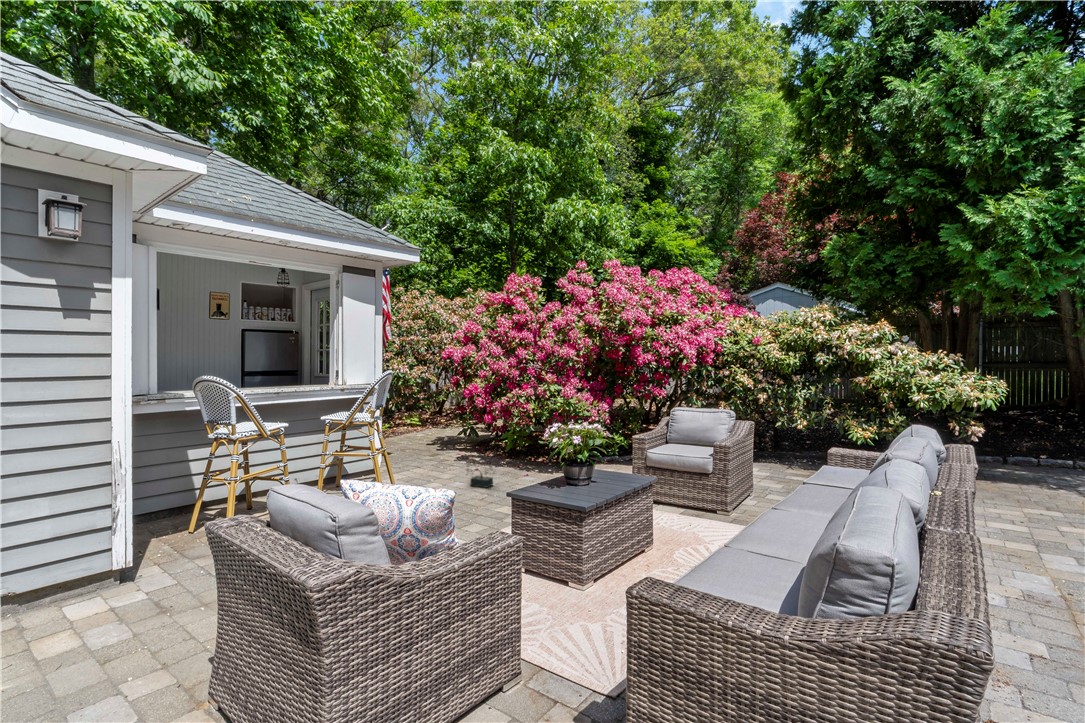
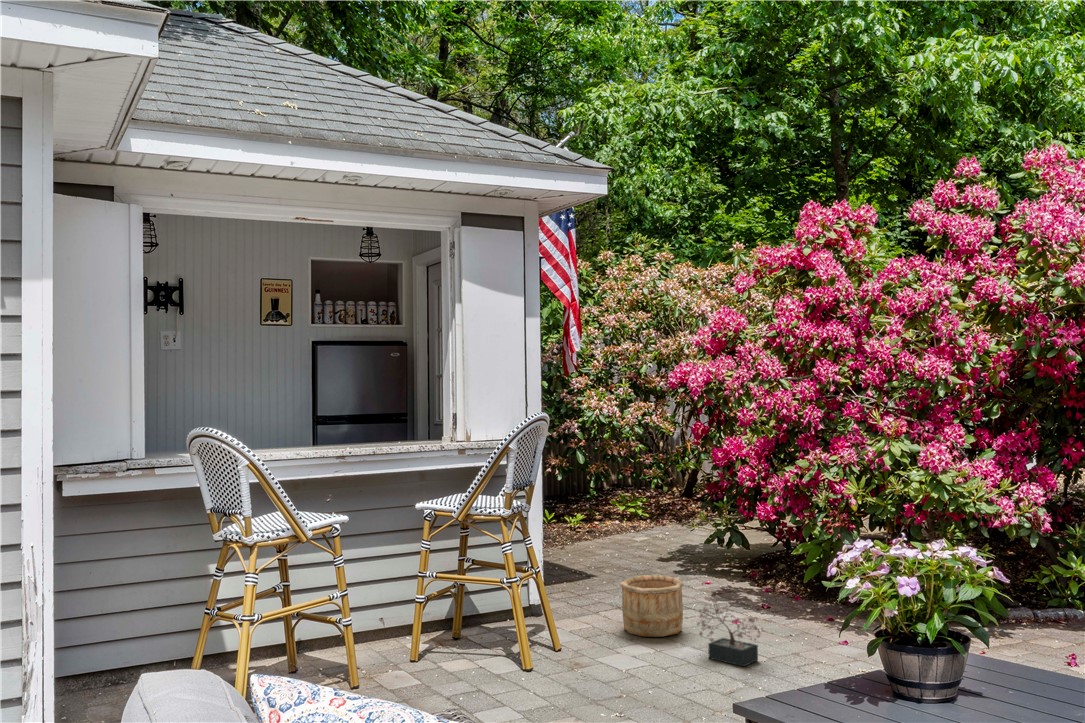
wooden bucket: none [425,450,456,479] -> present [620,575,684,637]

